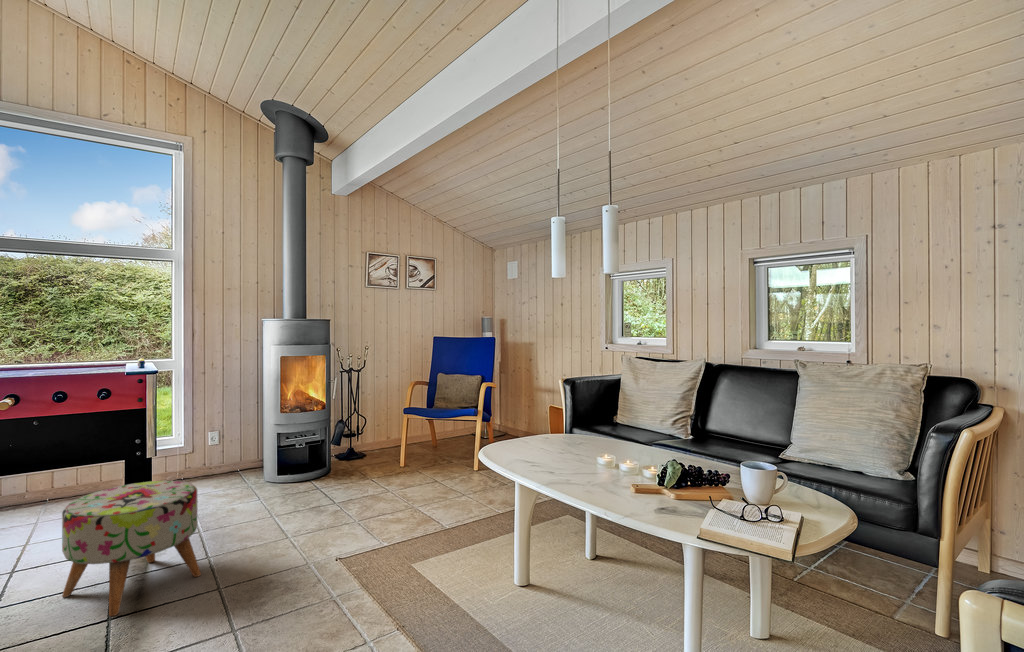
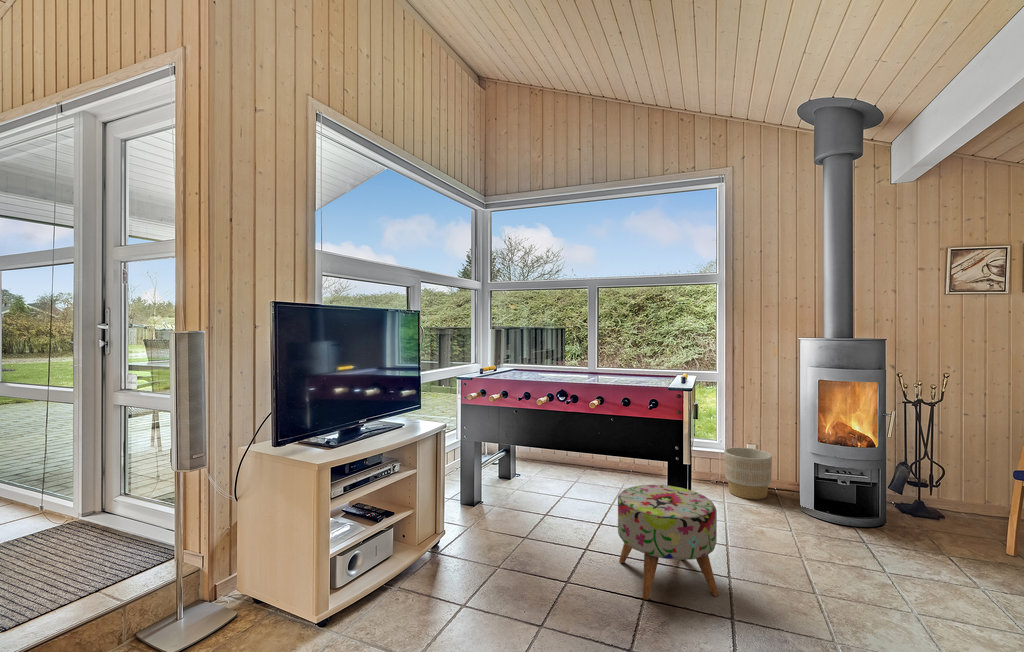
planter: none [185,435,237,487] -> present [724,447,772,499]

